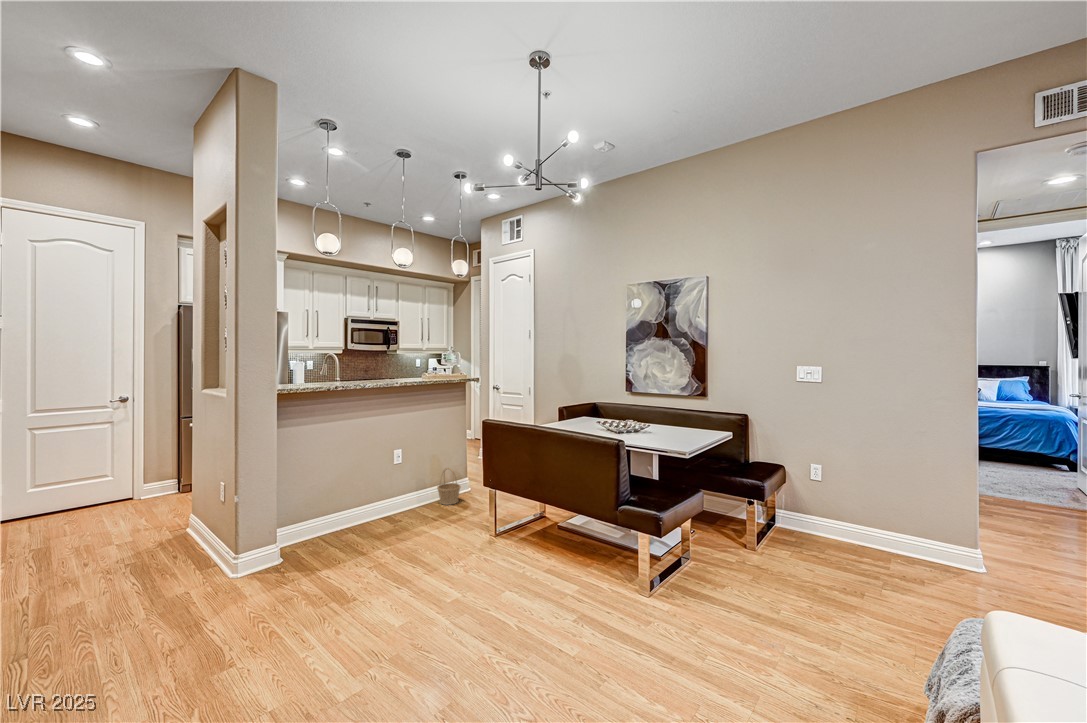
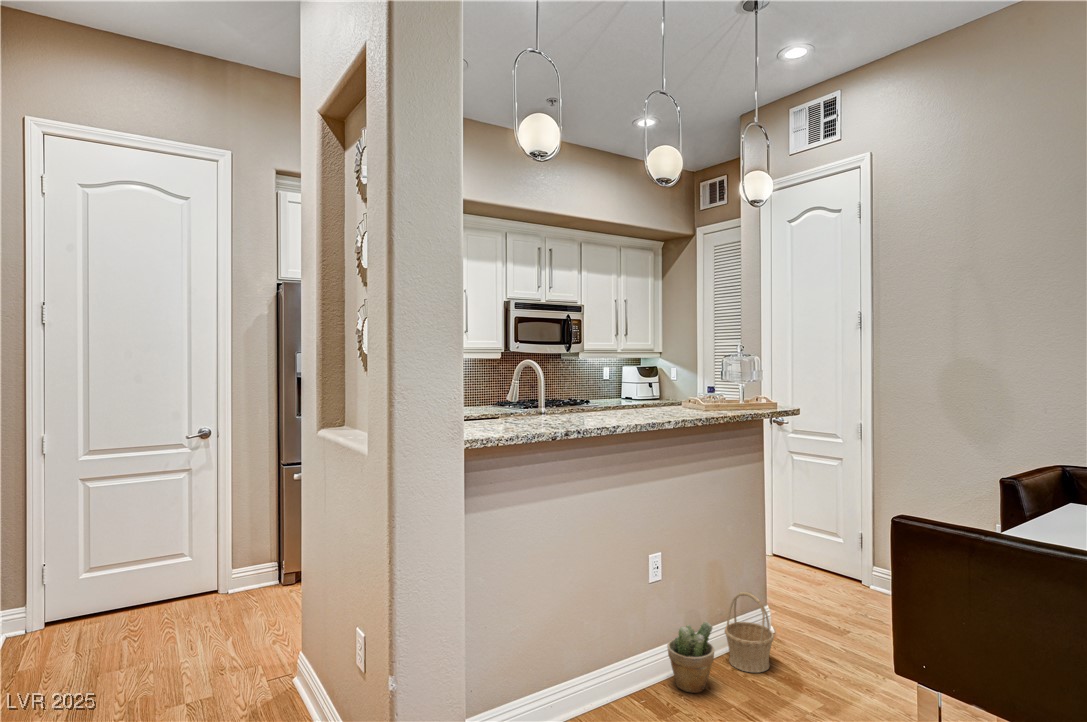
potted plant: none [403,480,426,514] -> present [667,622,715,693]

